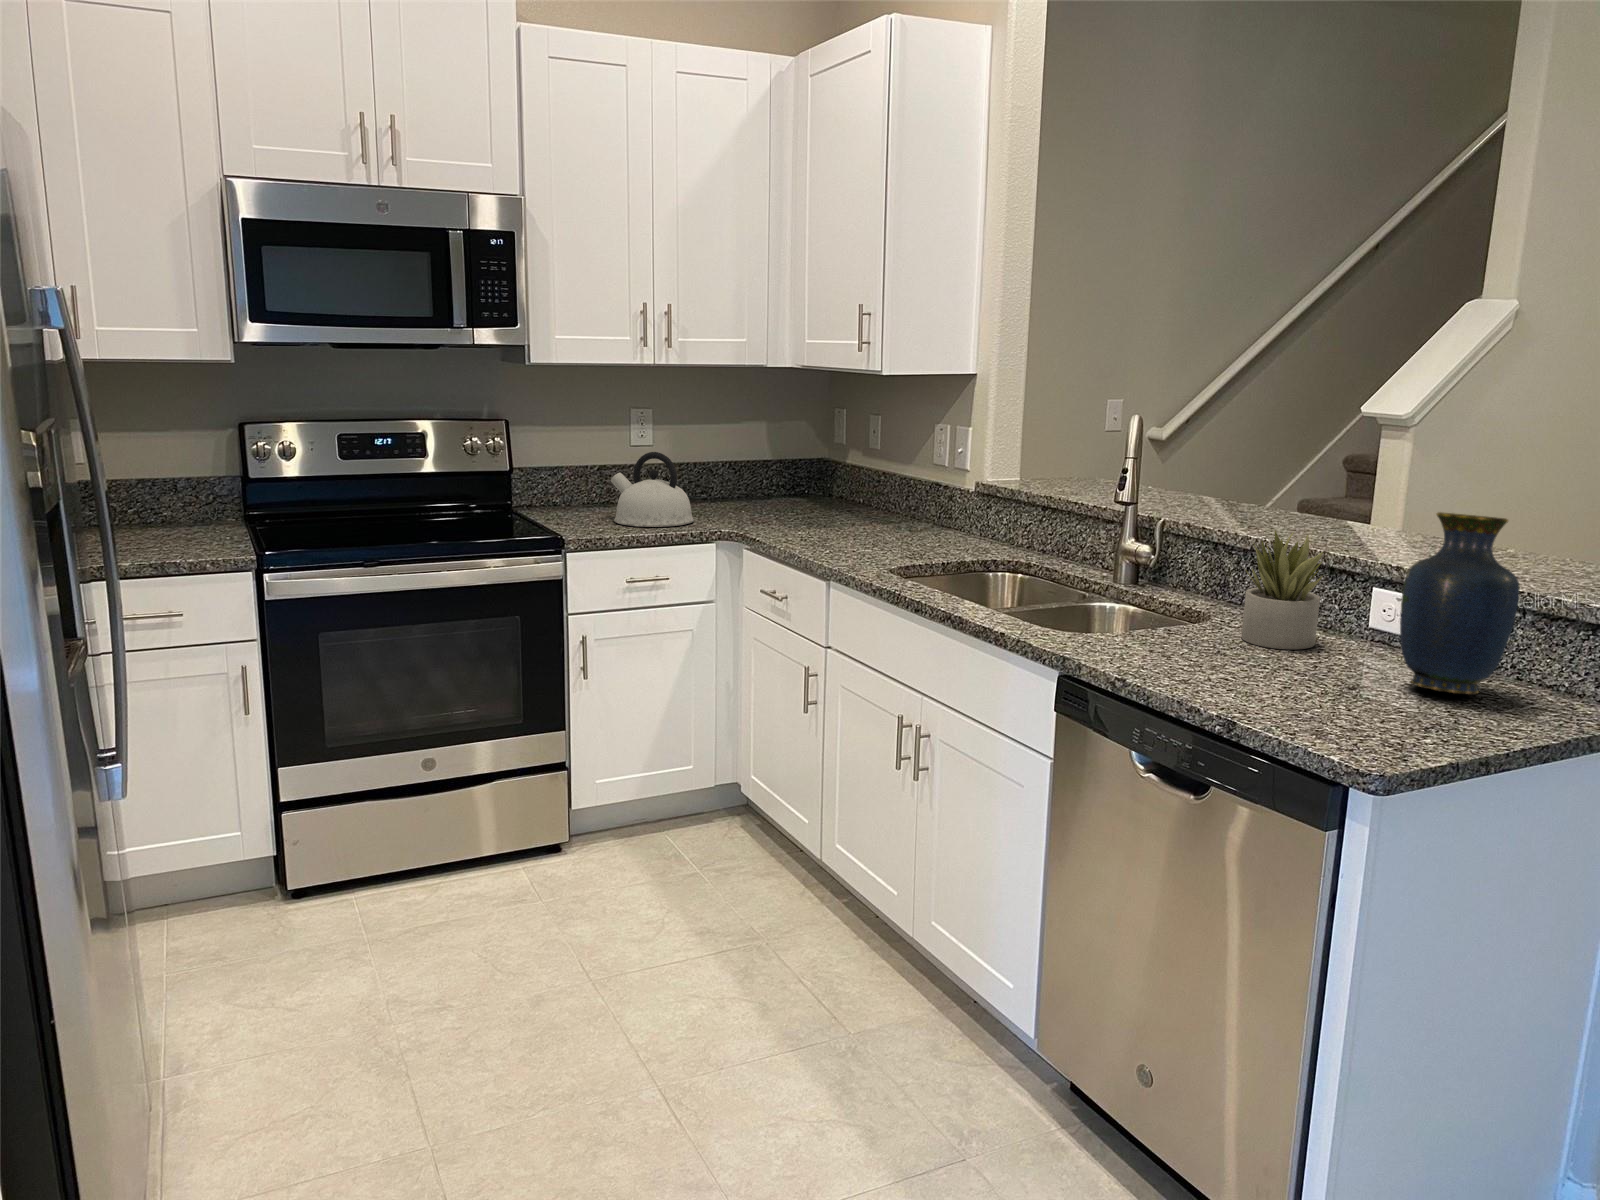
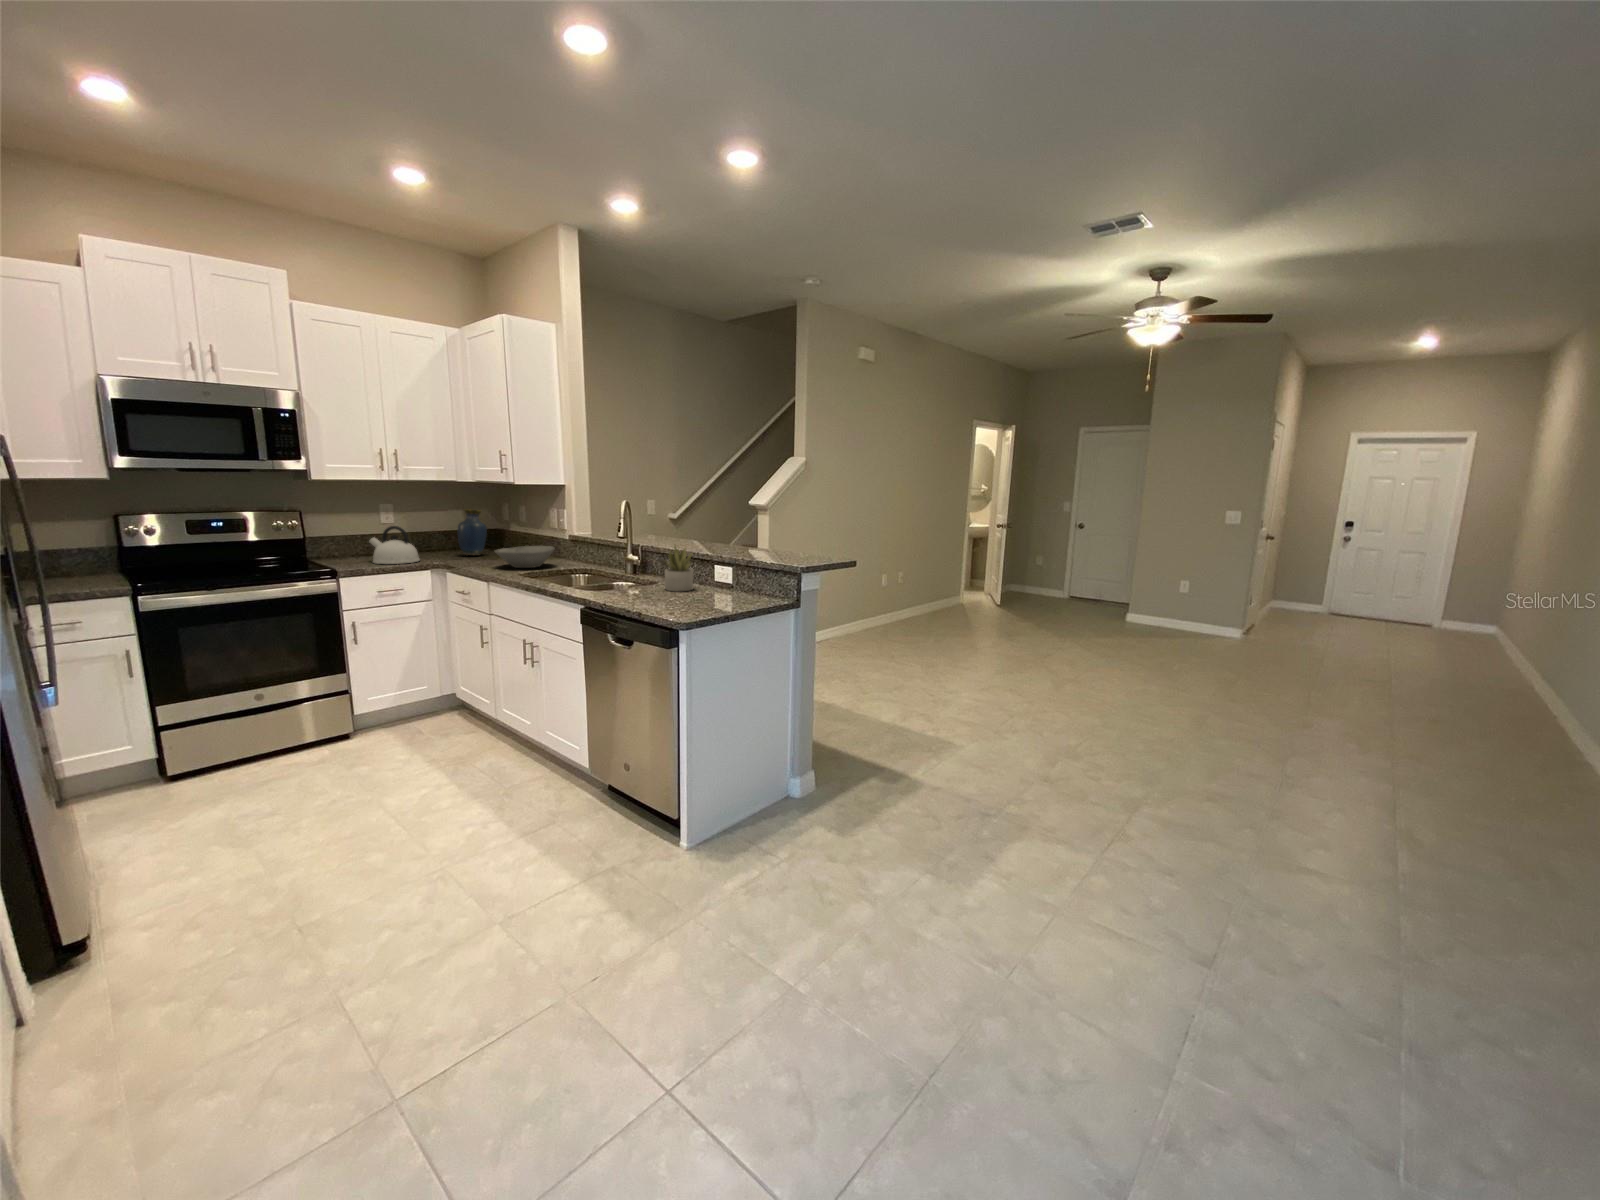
bowl: none [835,503,955,552] -> present [495,546,555,568]
vase: present [1400,512,1520,695] -> present [458,509,487,555]

